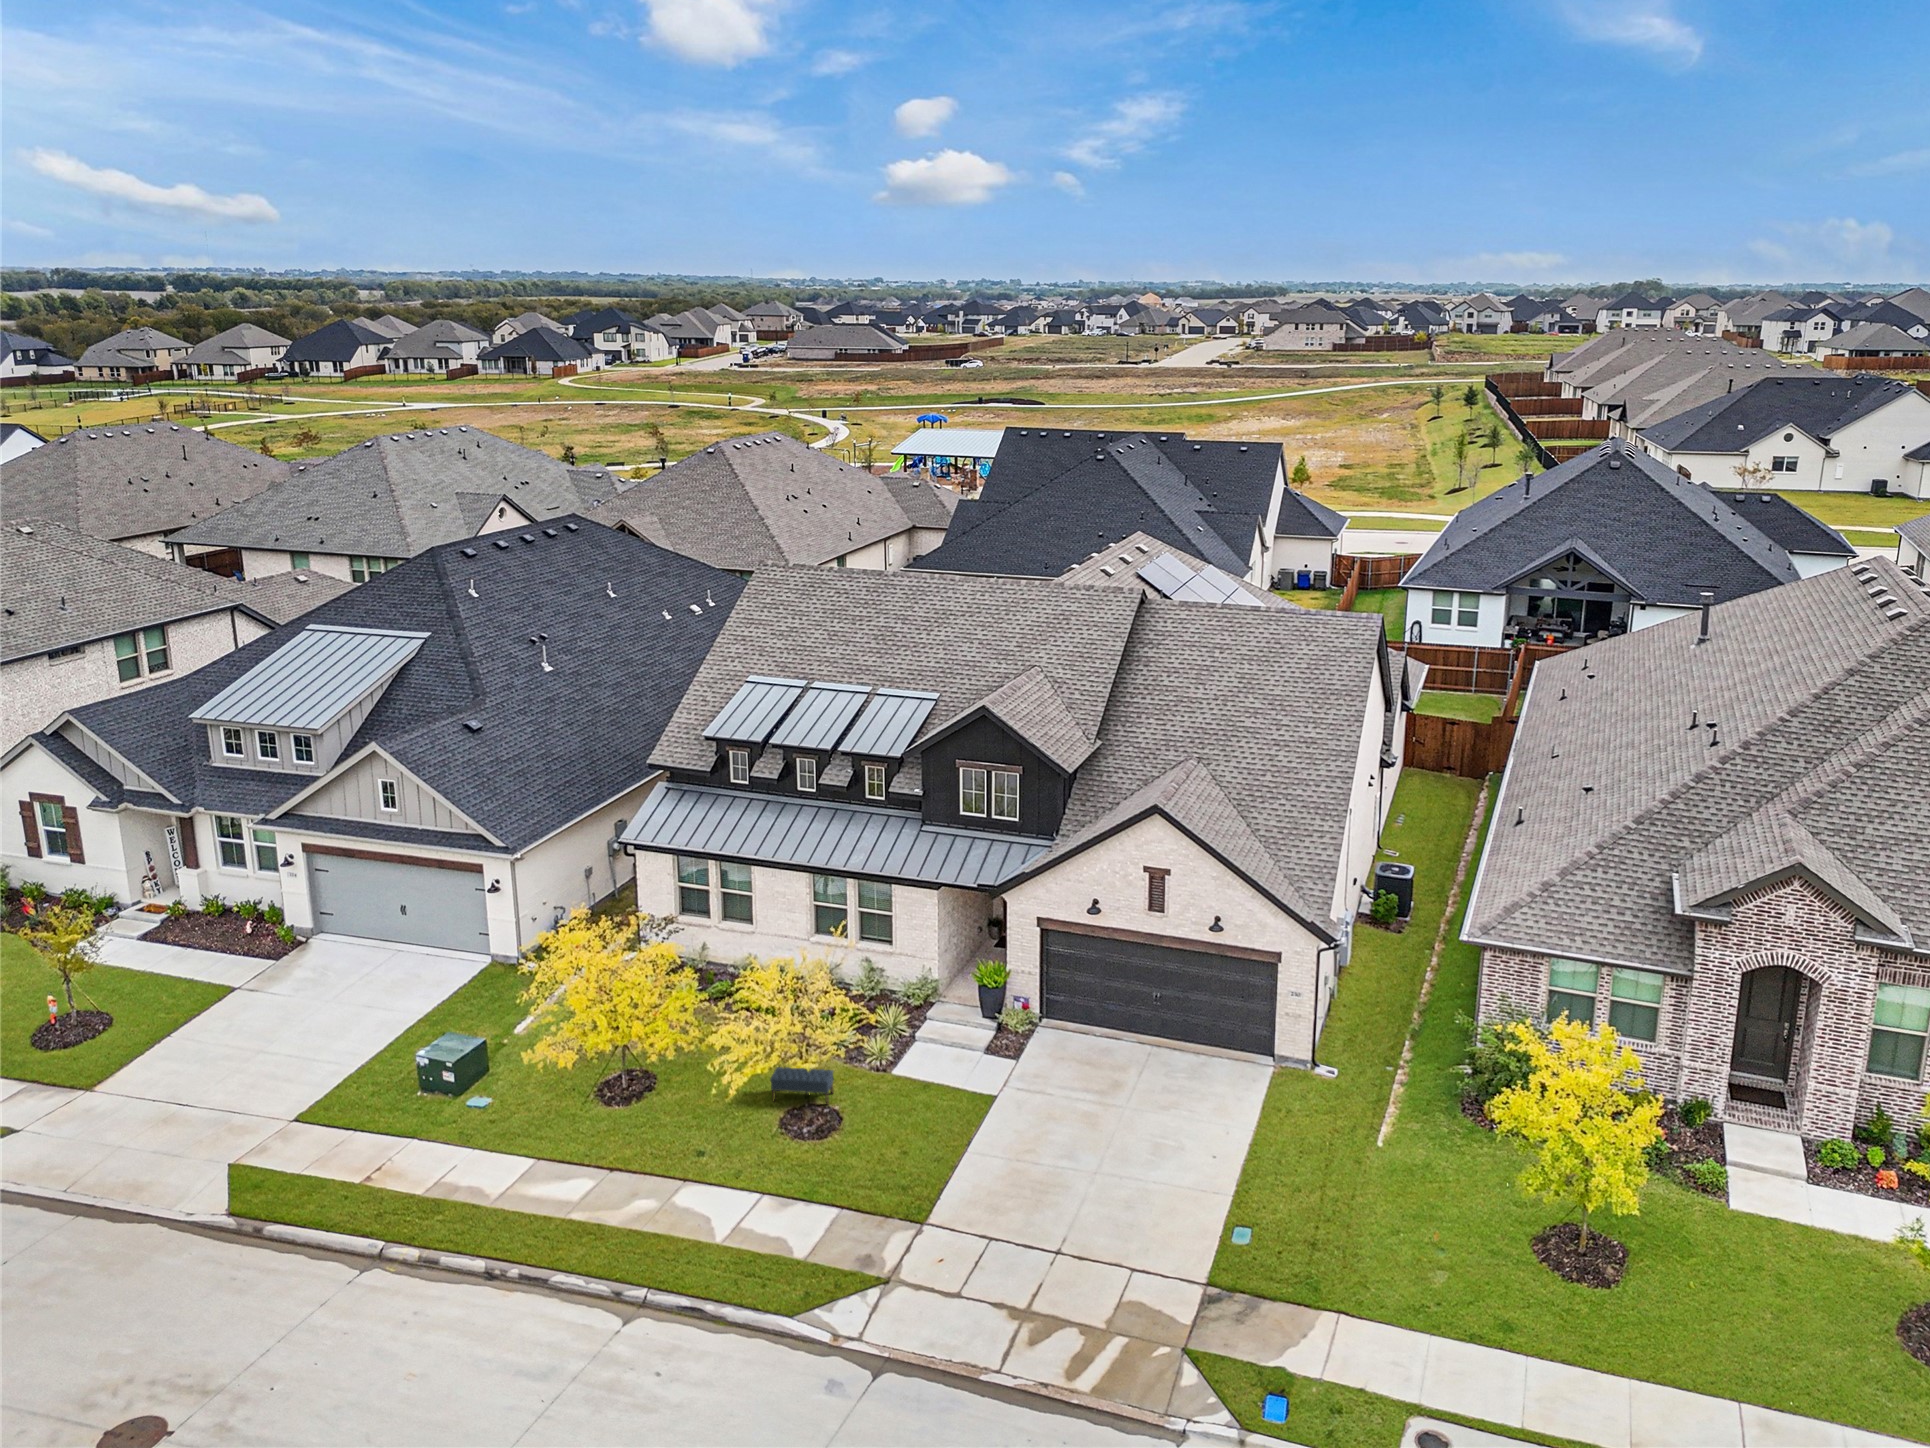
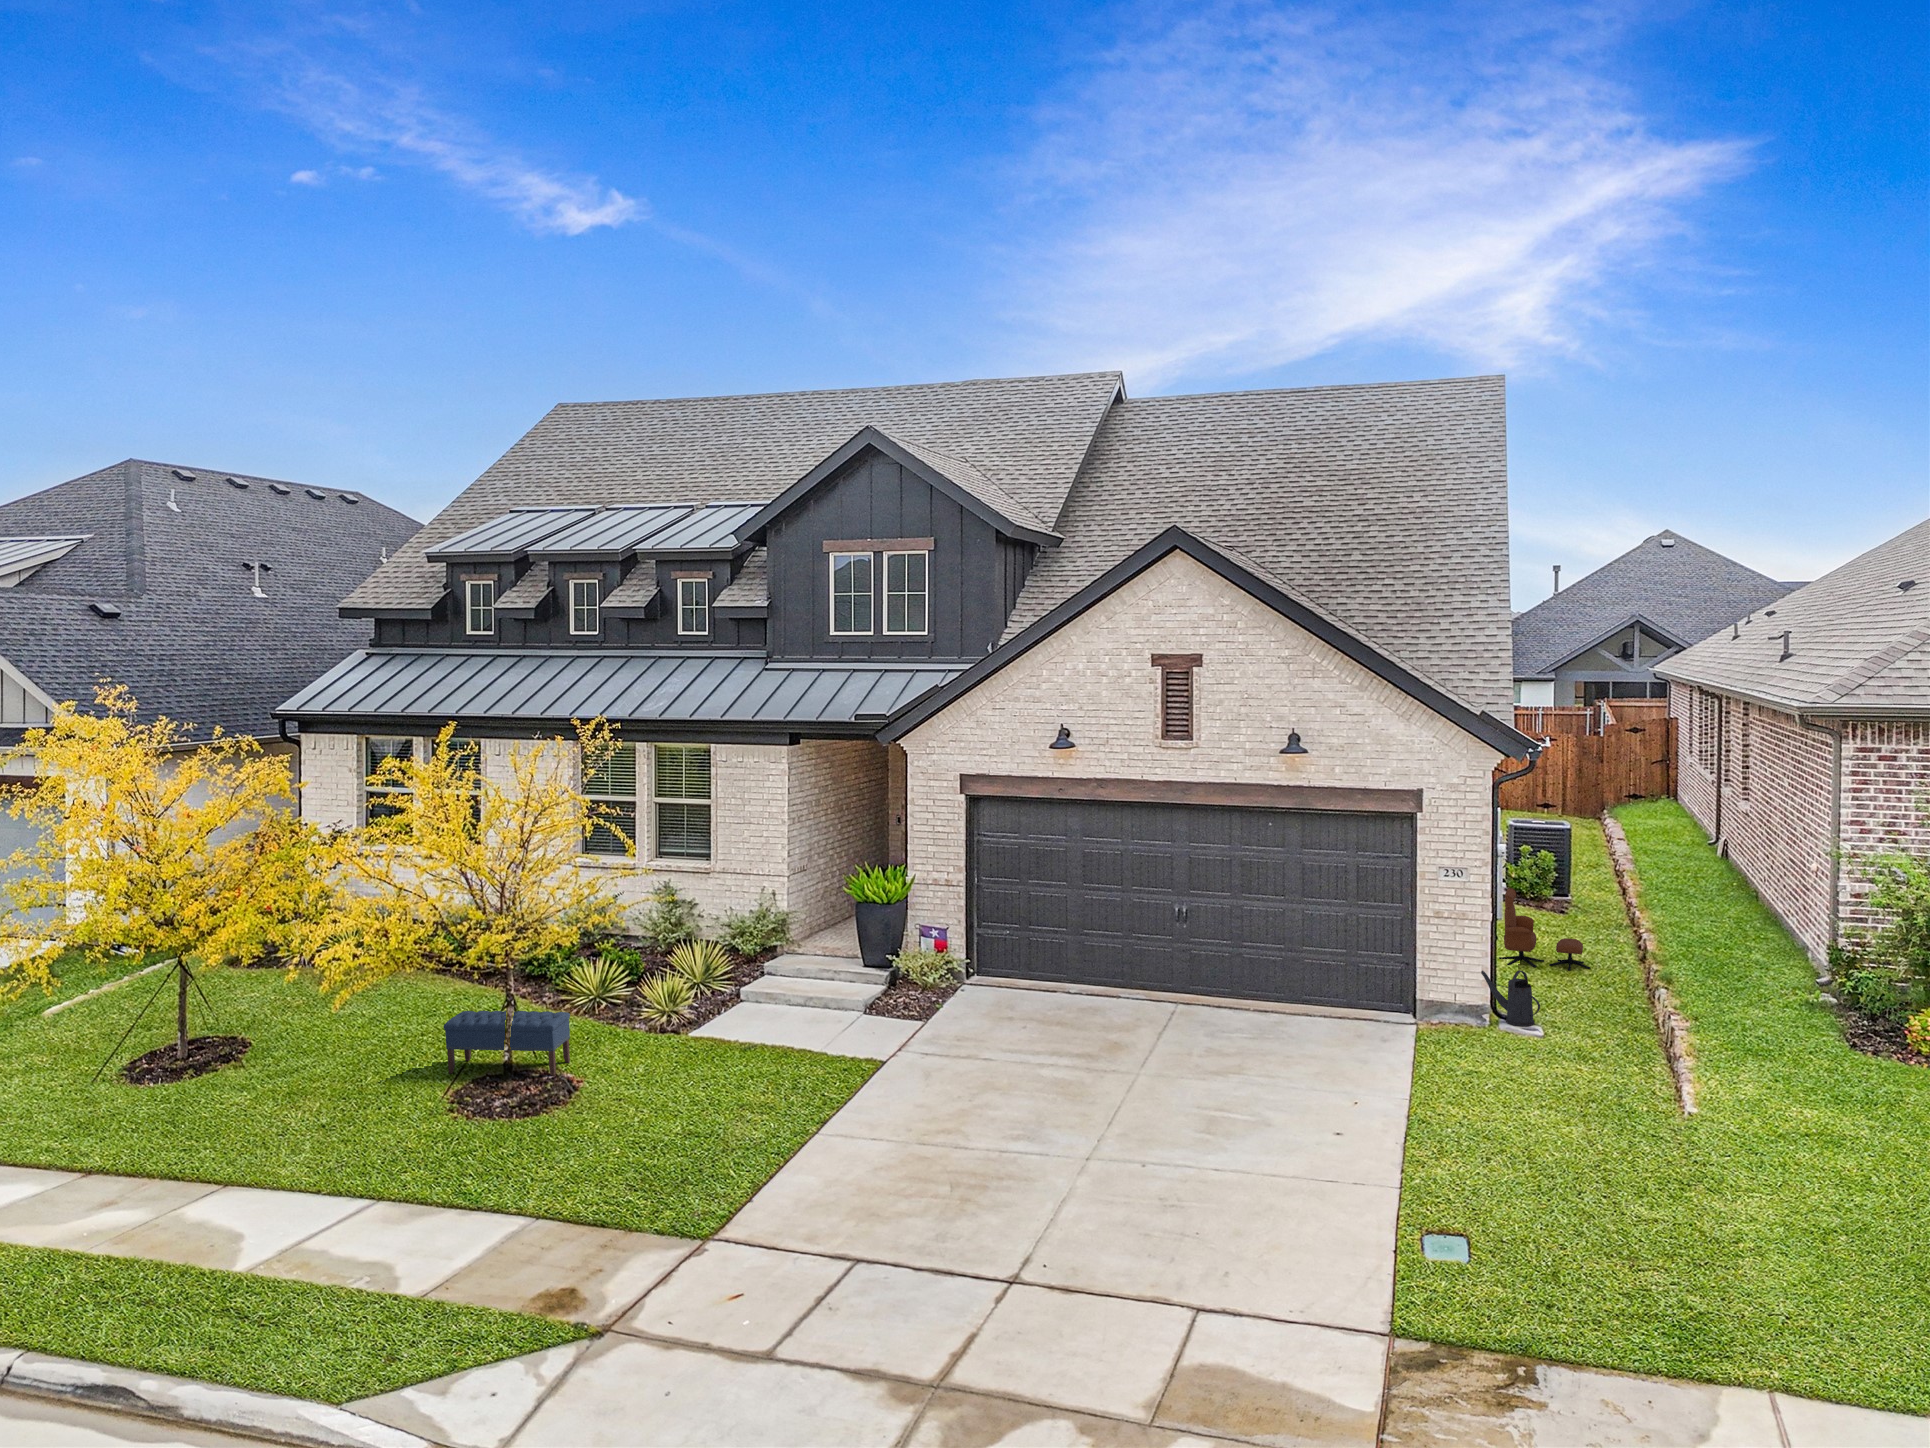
lounge chair: none [1330,976,1375,1026] -> present [1499,888,1590,971]
watering can: none [1307,1044,1332,1077] -> present [1481,970,1540,1026]

